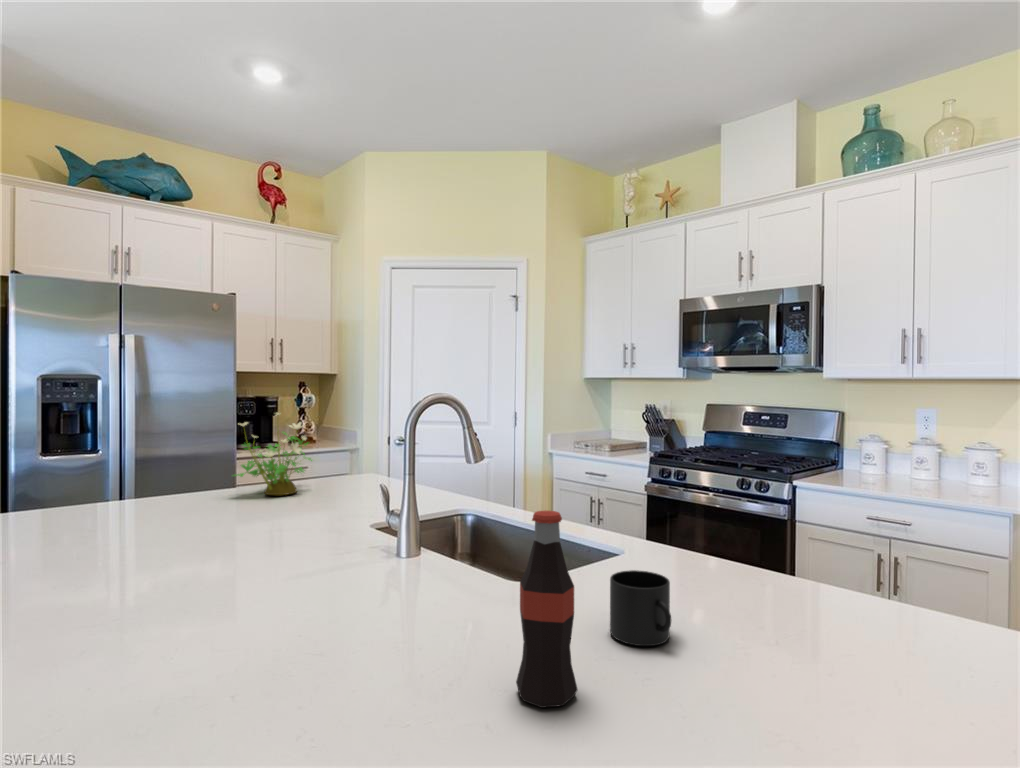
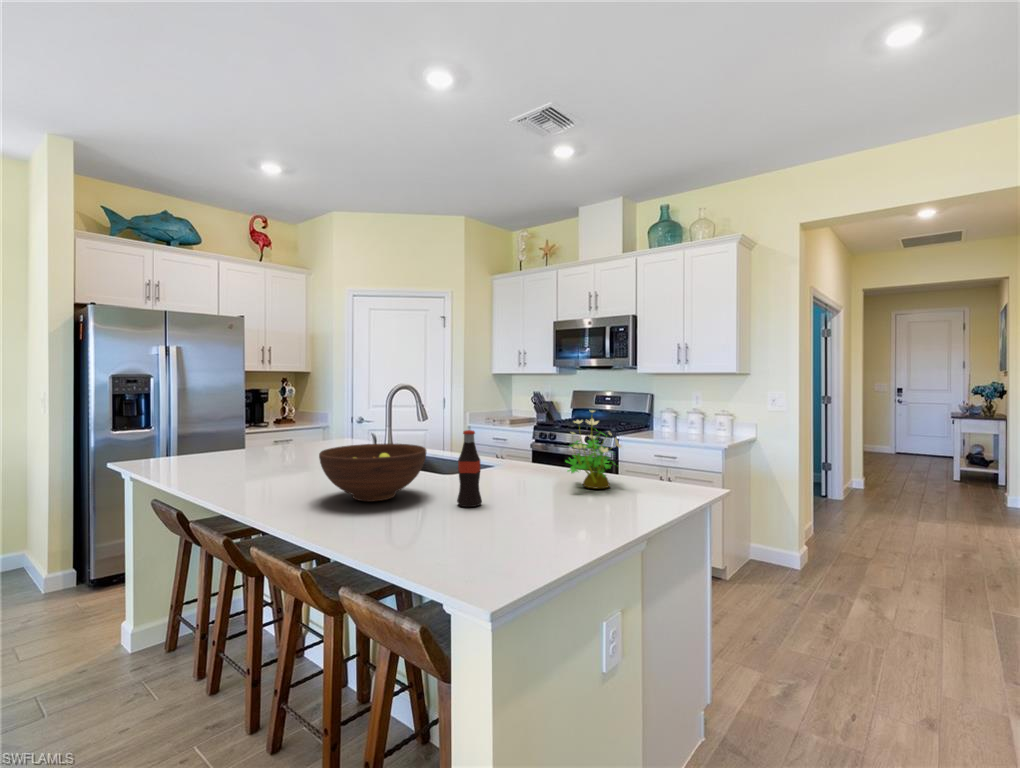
potted plant: present [235,413,312,495] -> present [565,411,621,488]
fruit bowl: none [210,517,452,665] -> present [319,444,426,502]
mug: present [610,570,671,646] -> none [497,463,523,492]

